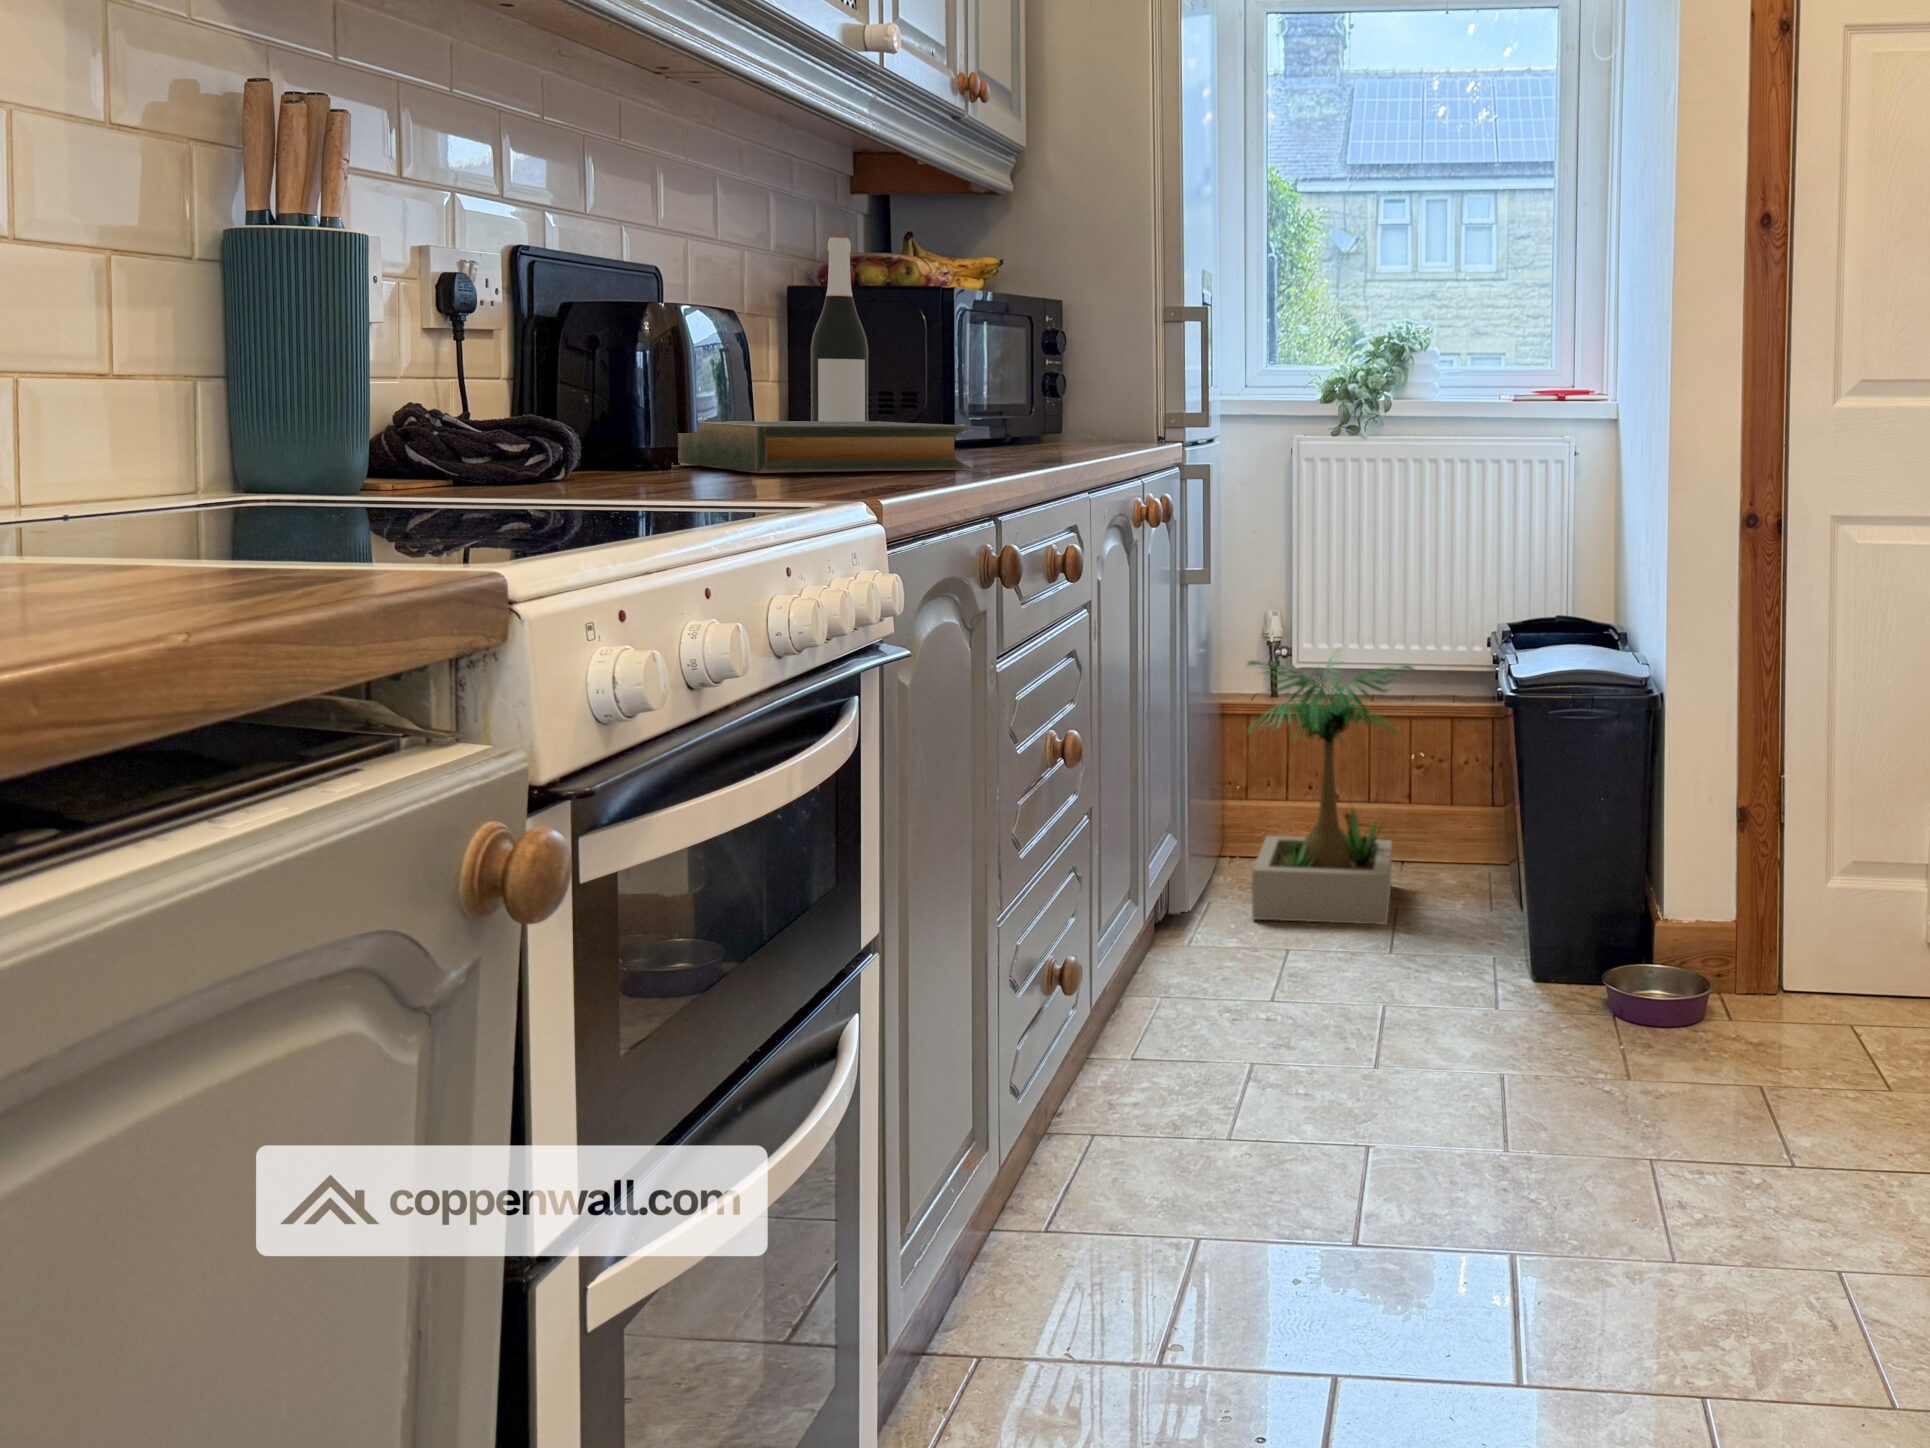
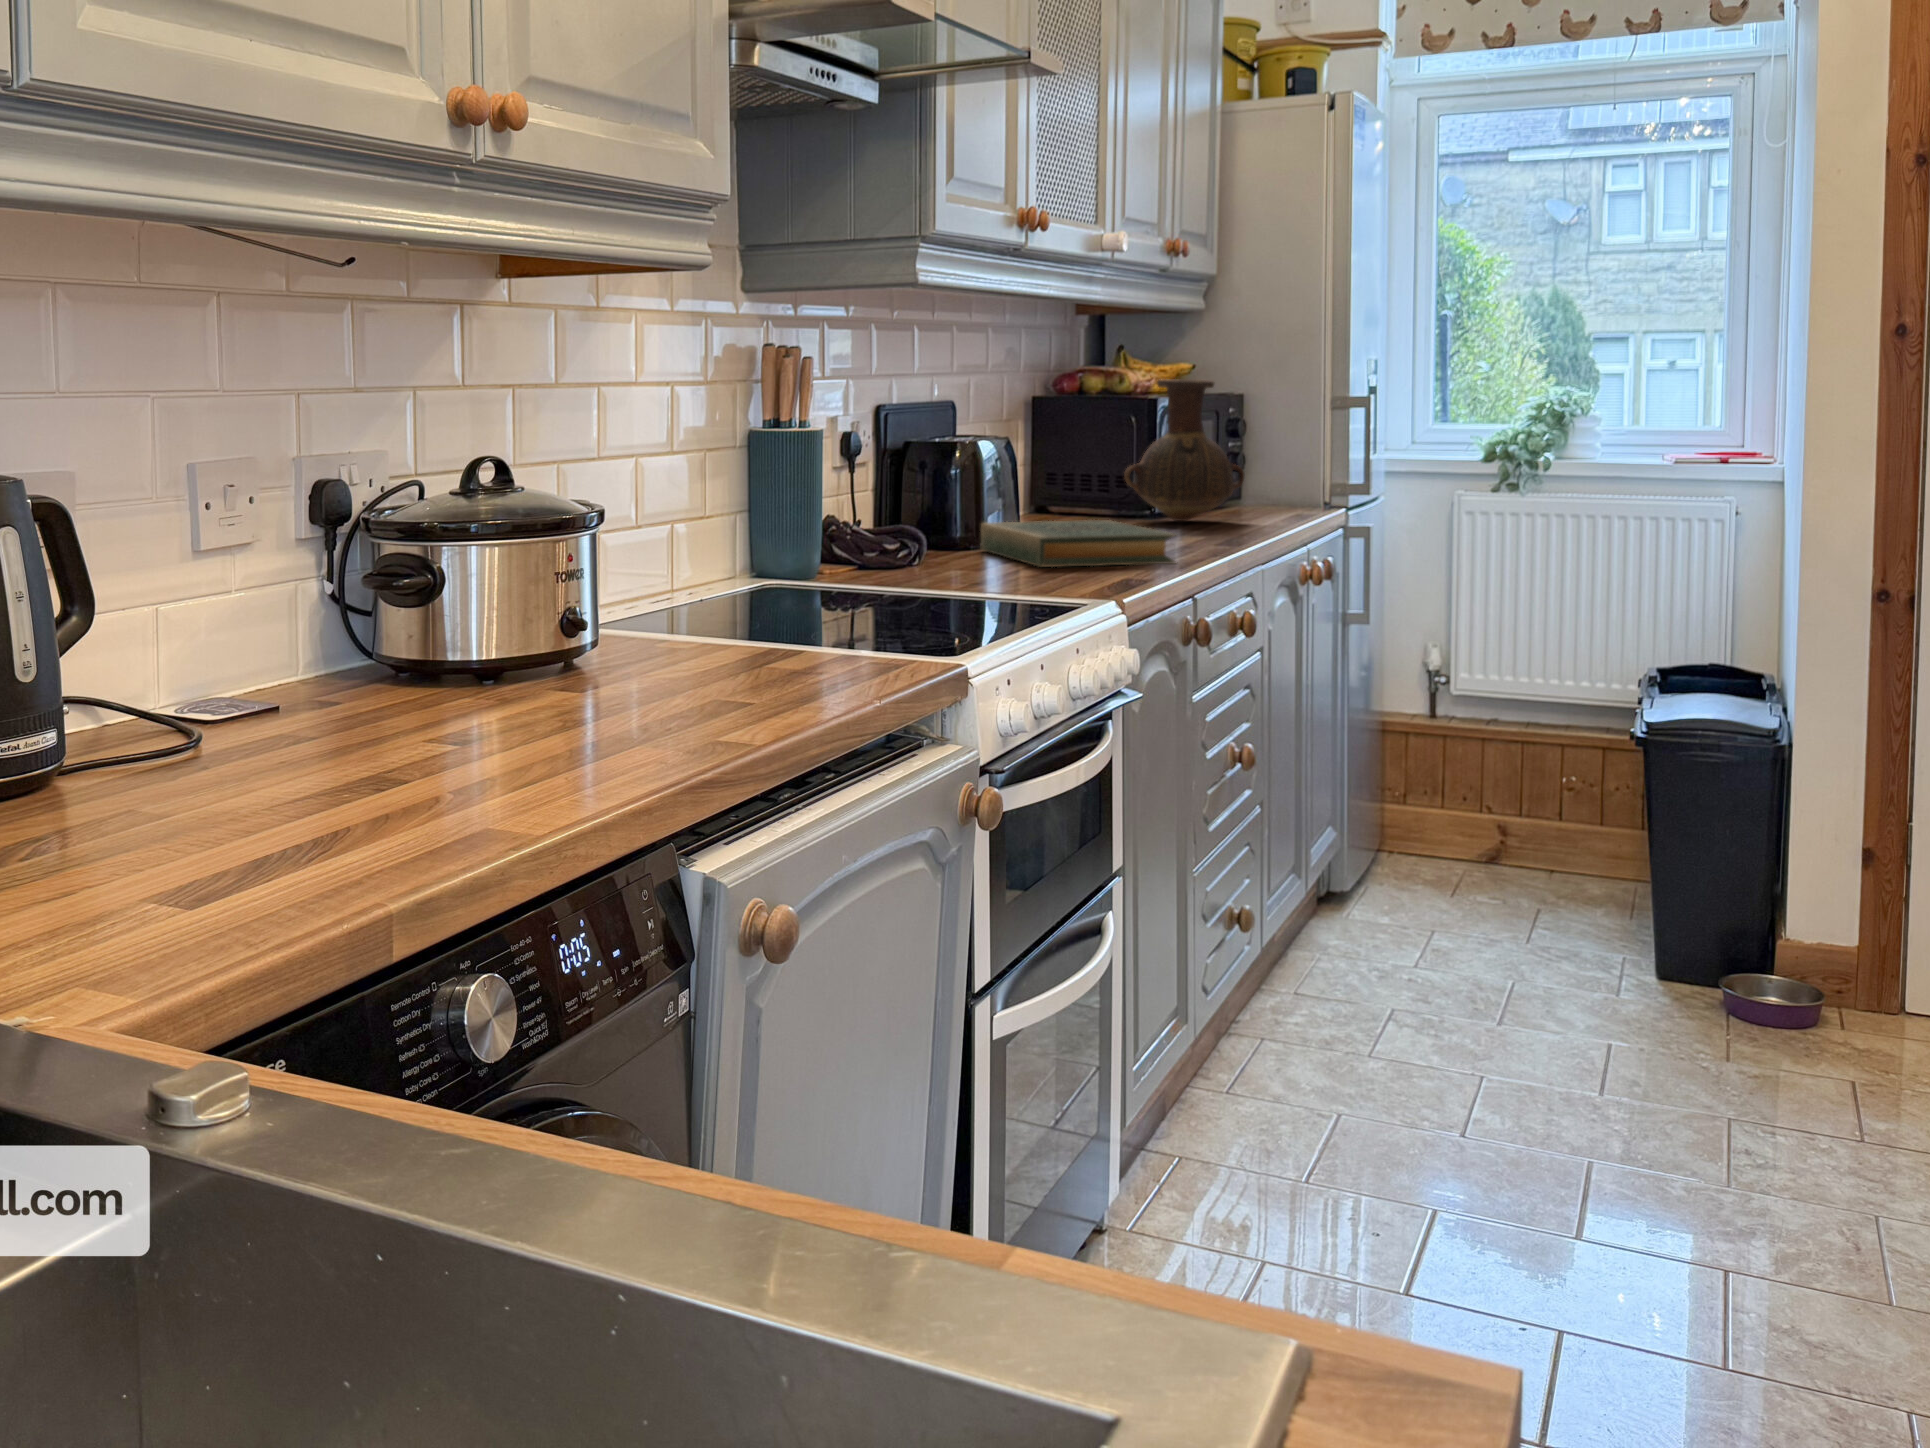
wine bottle: present [811,235,868,422] -> none [1058,382,1099,535]
vase: none [908,254,1065,446] -> present [1124,379,1244,521]
potted plant: present [1247,647,1414,925] -> none [1386,679,1578,922]

